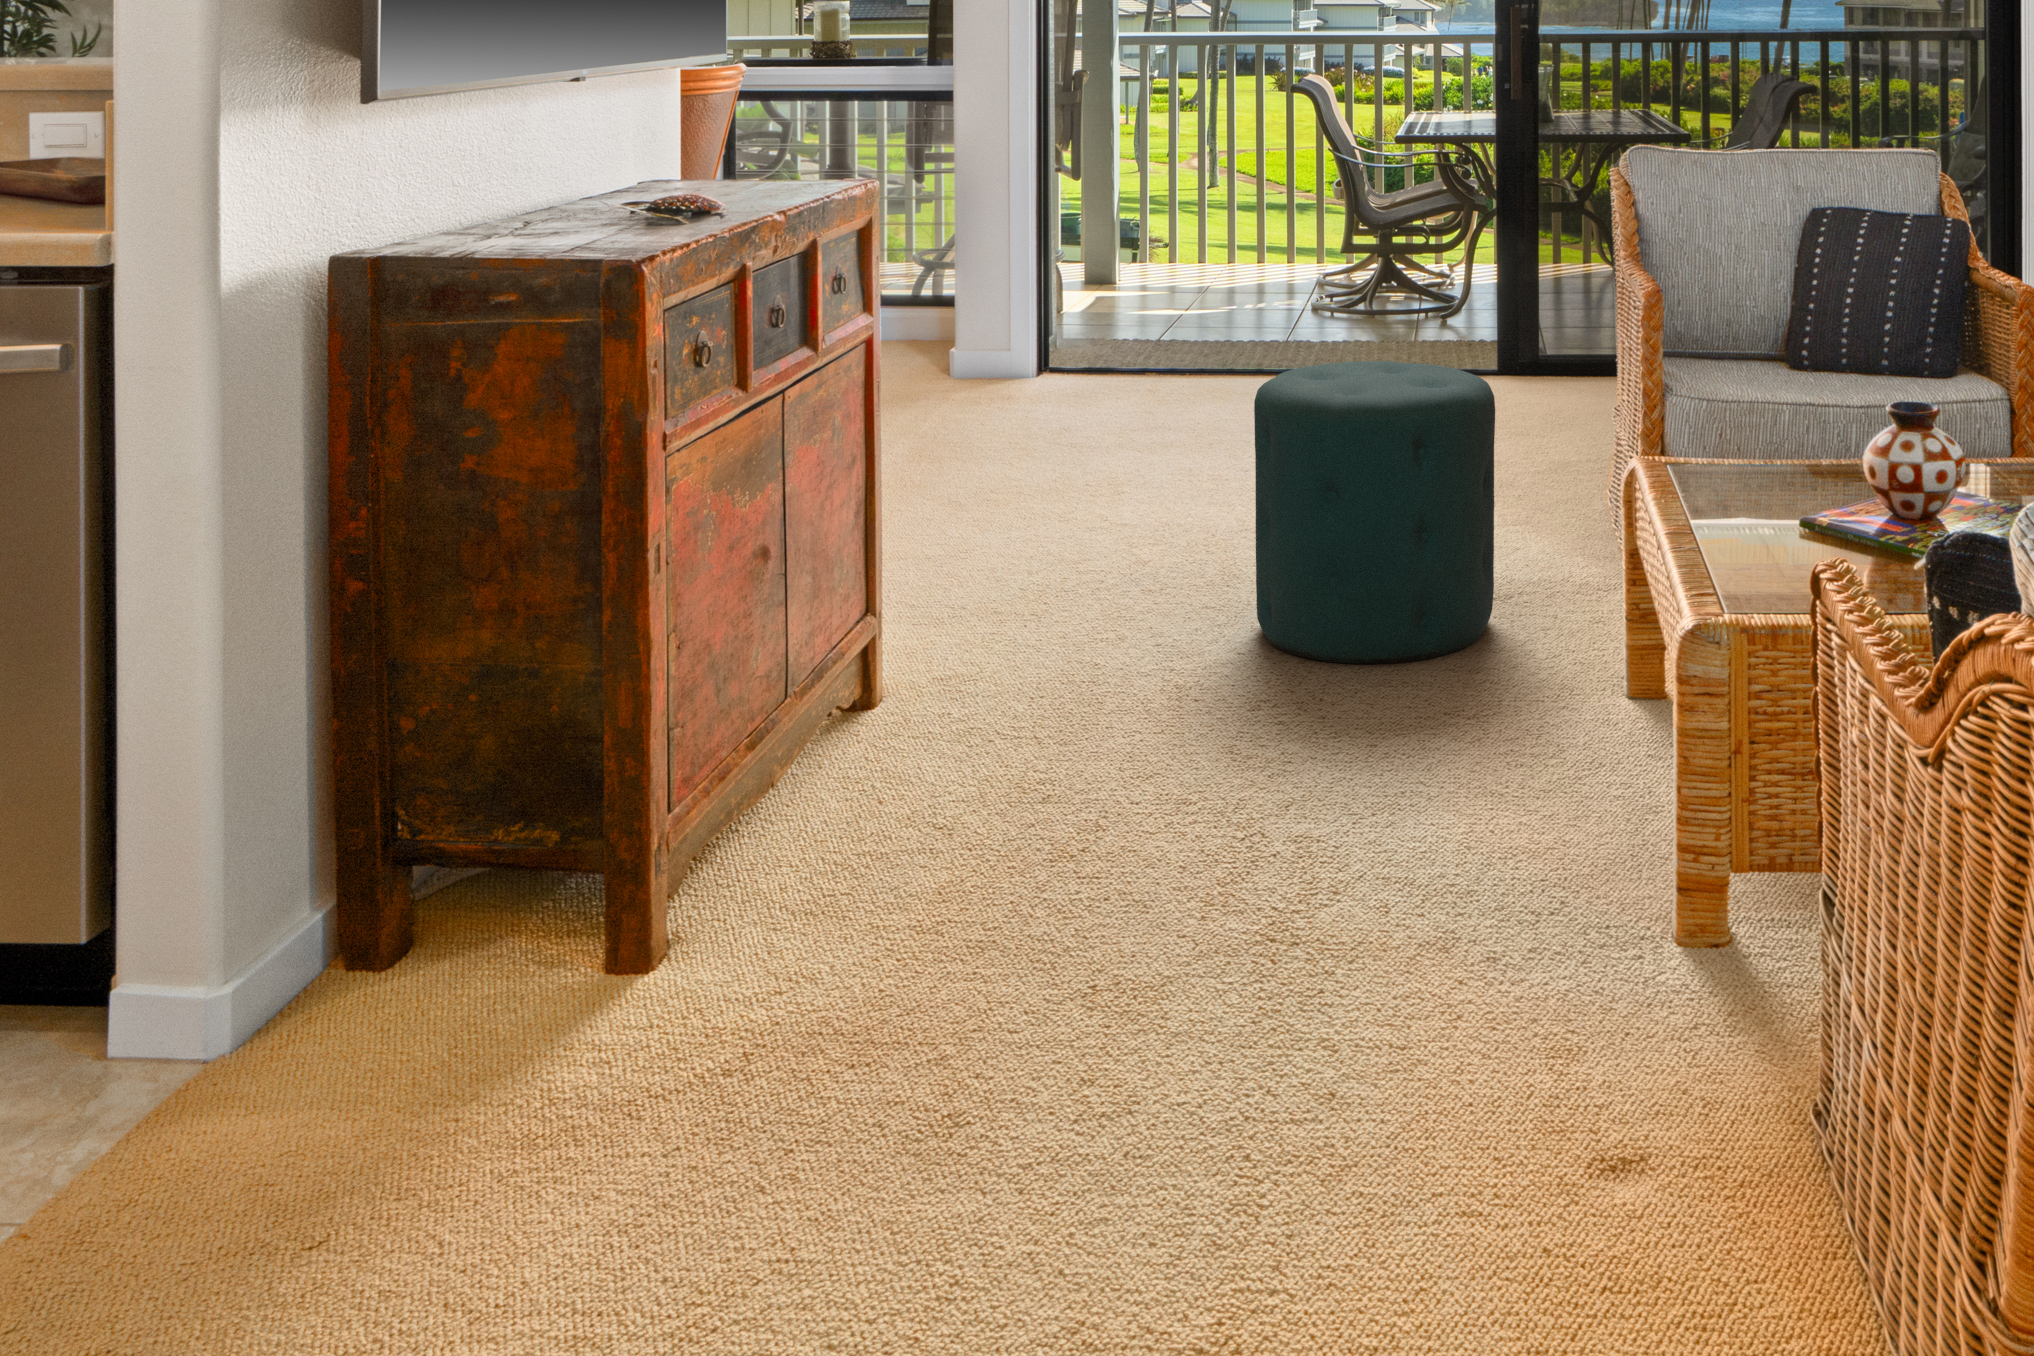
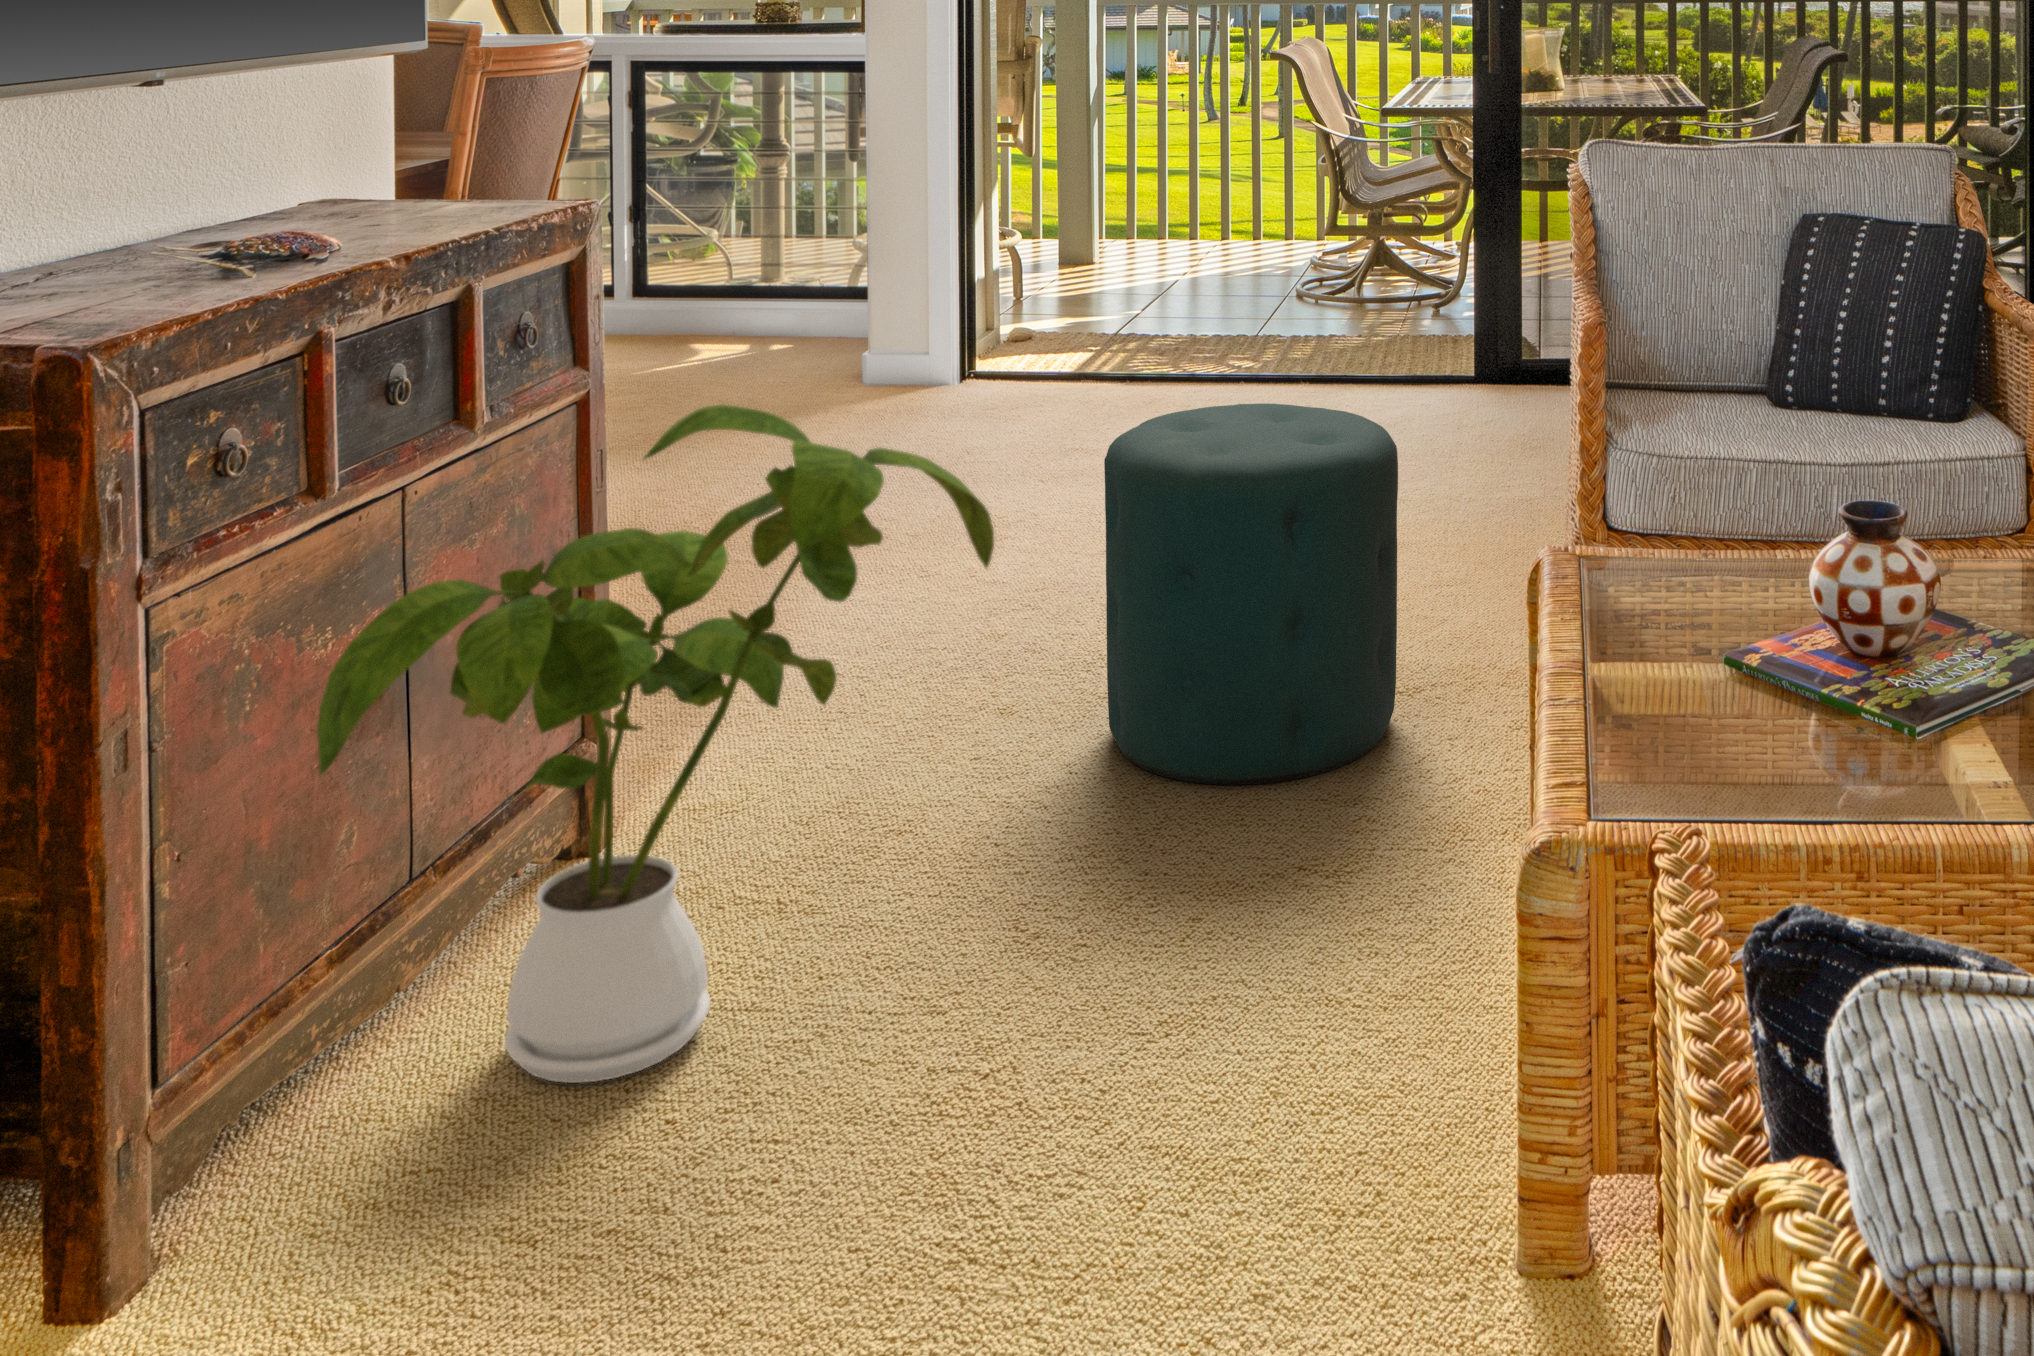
house plant: none [763,327,1232,847] -> present [317,404,994,1083]

